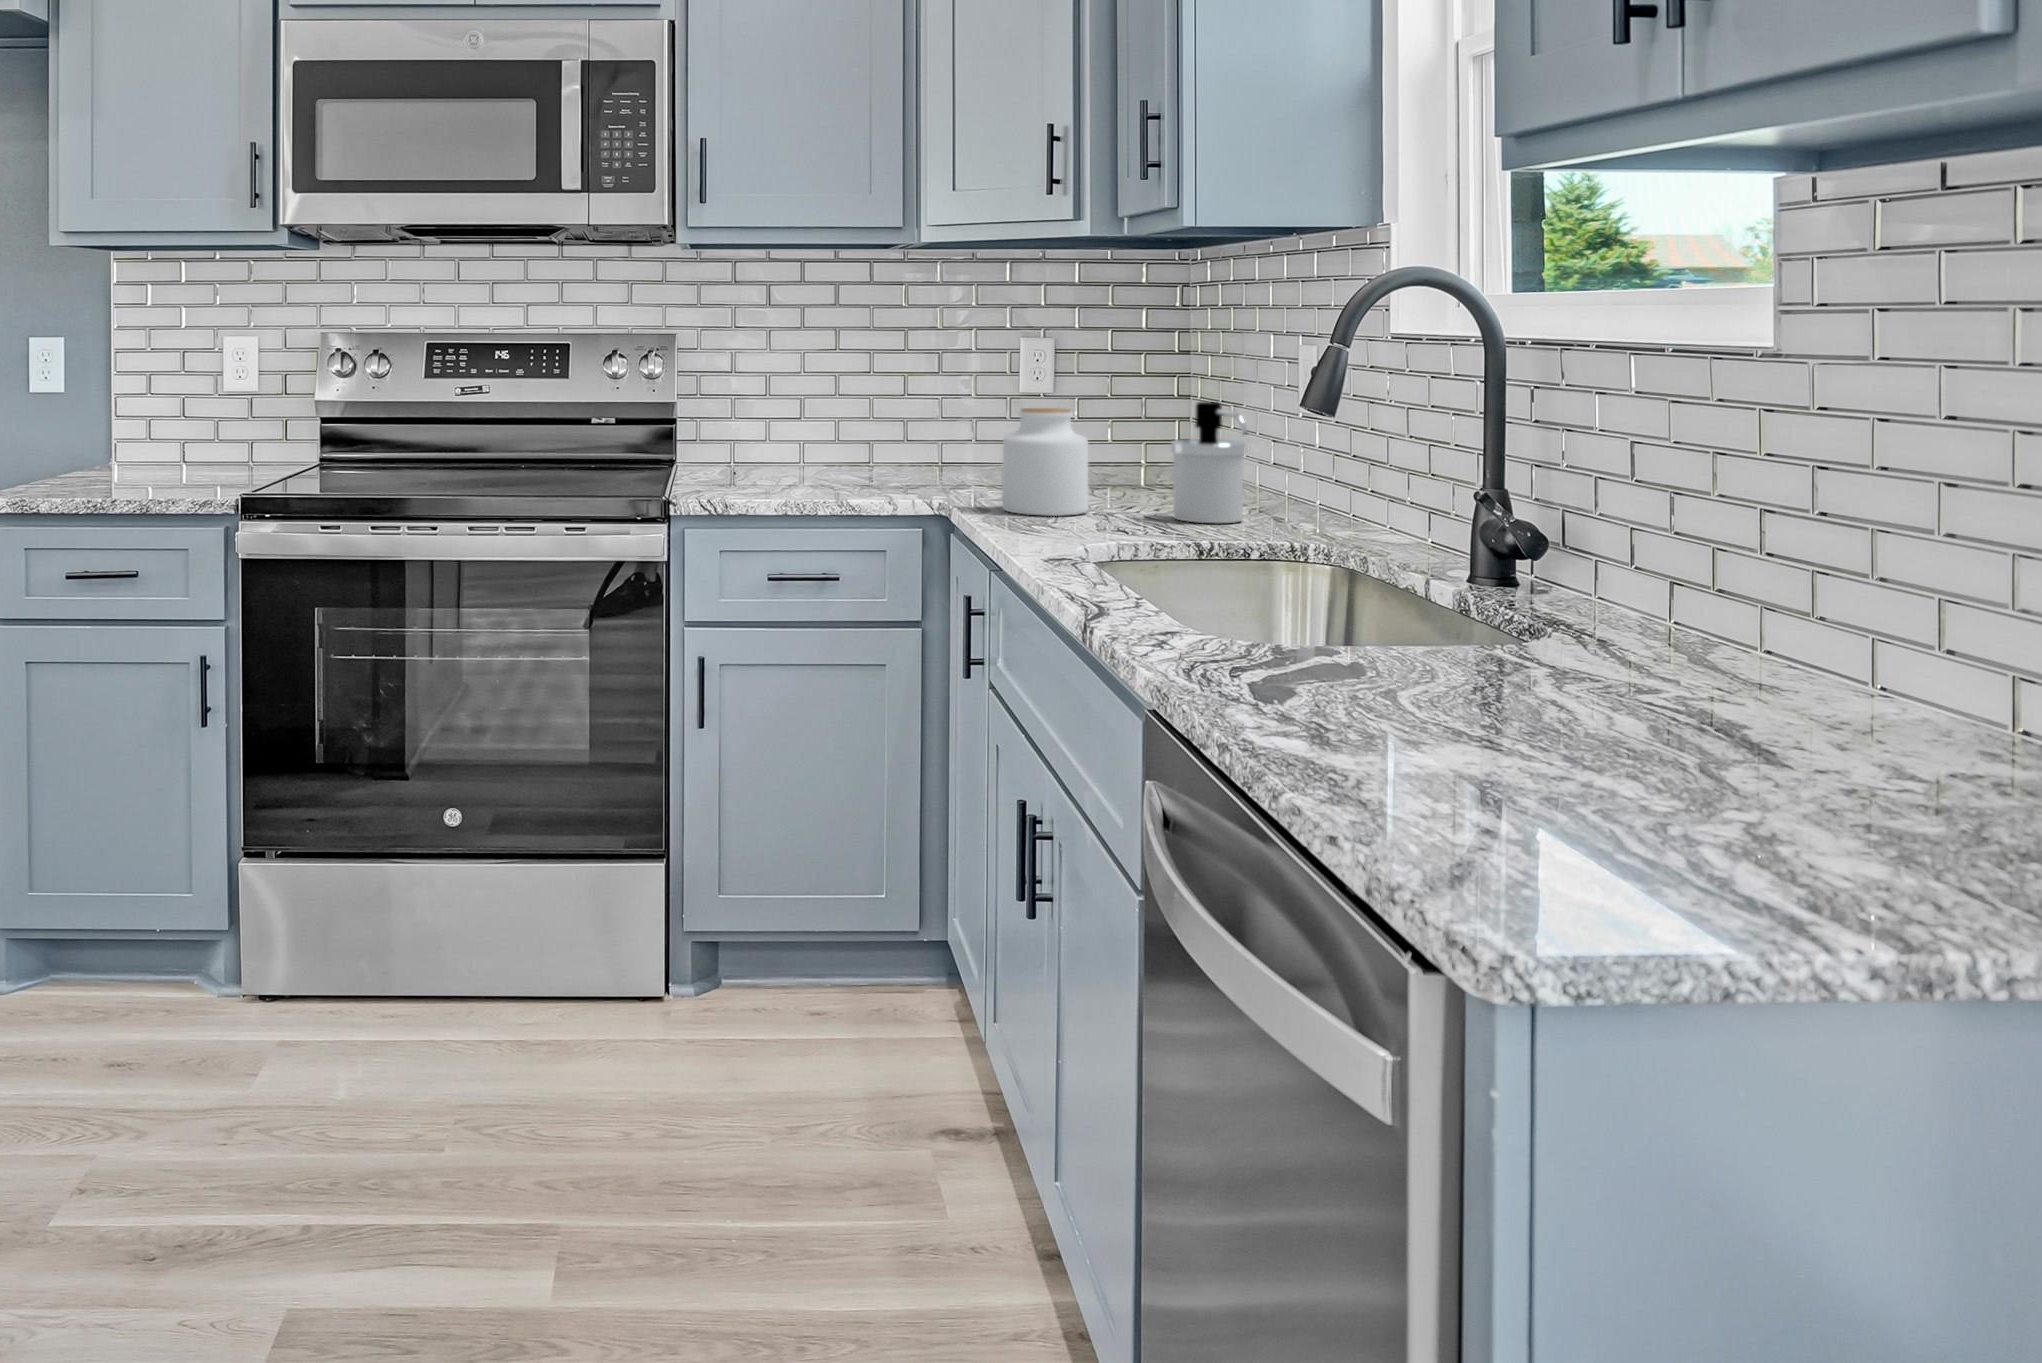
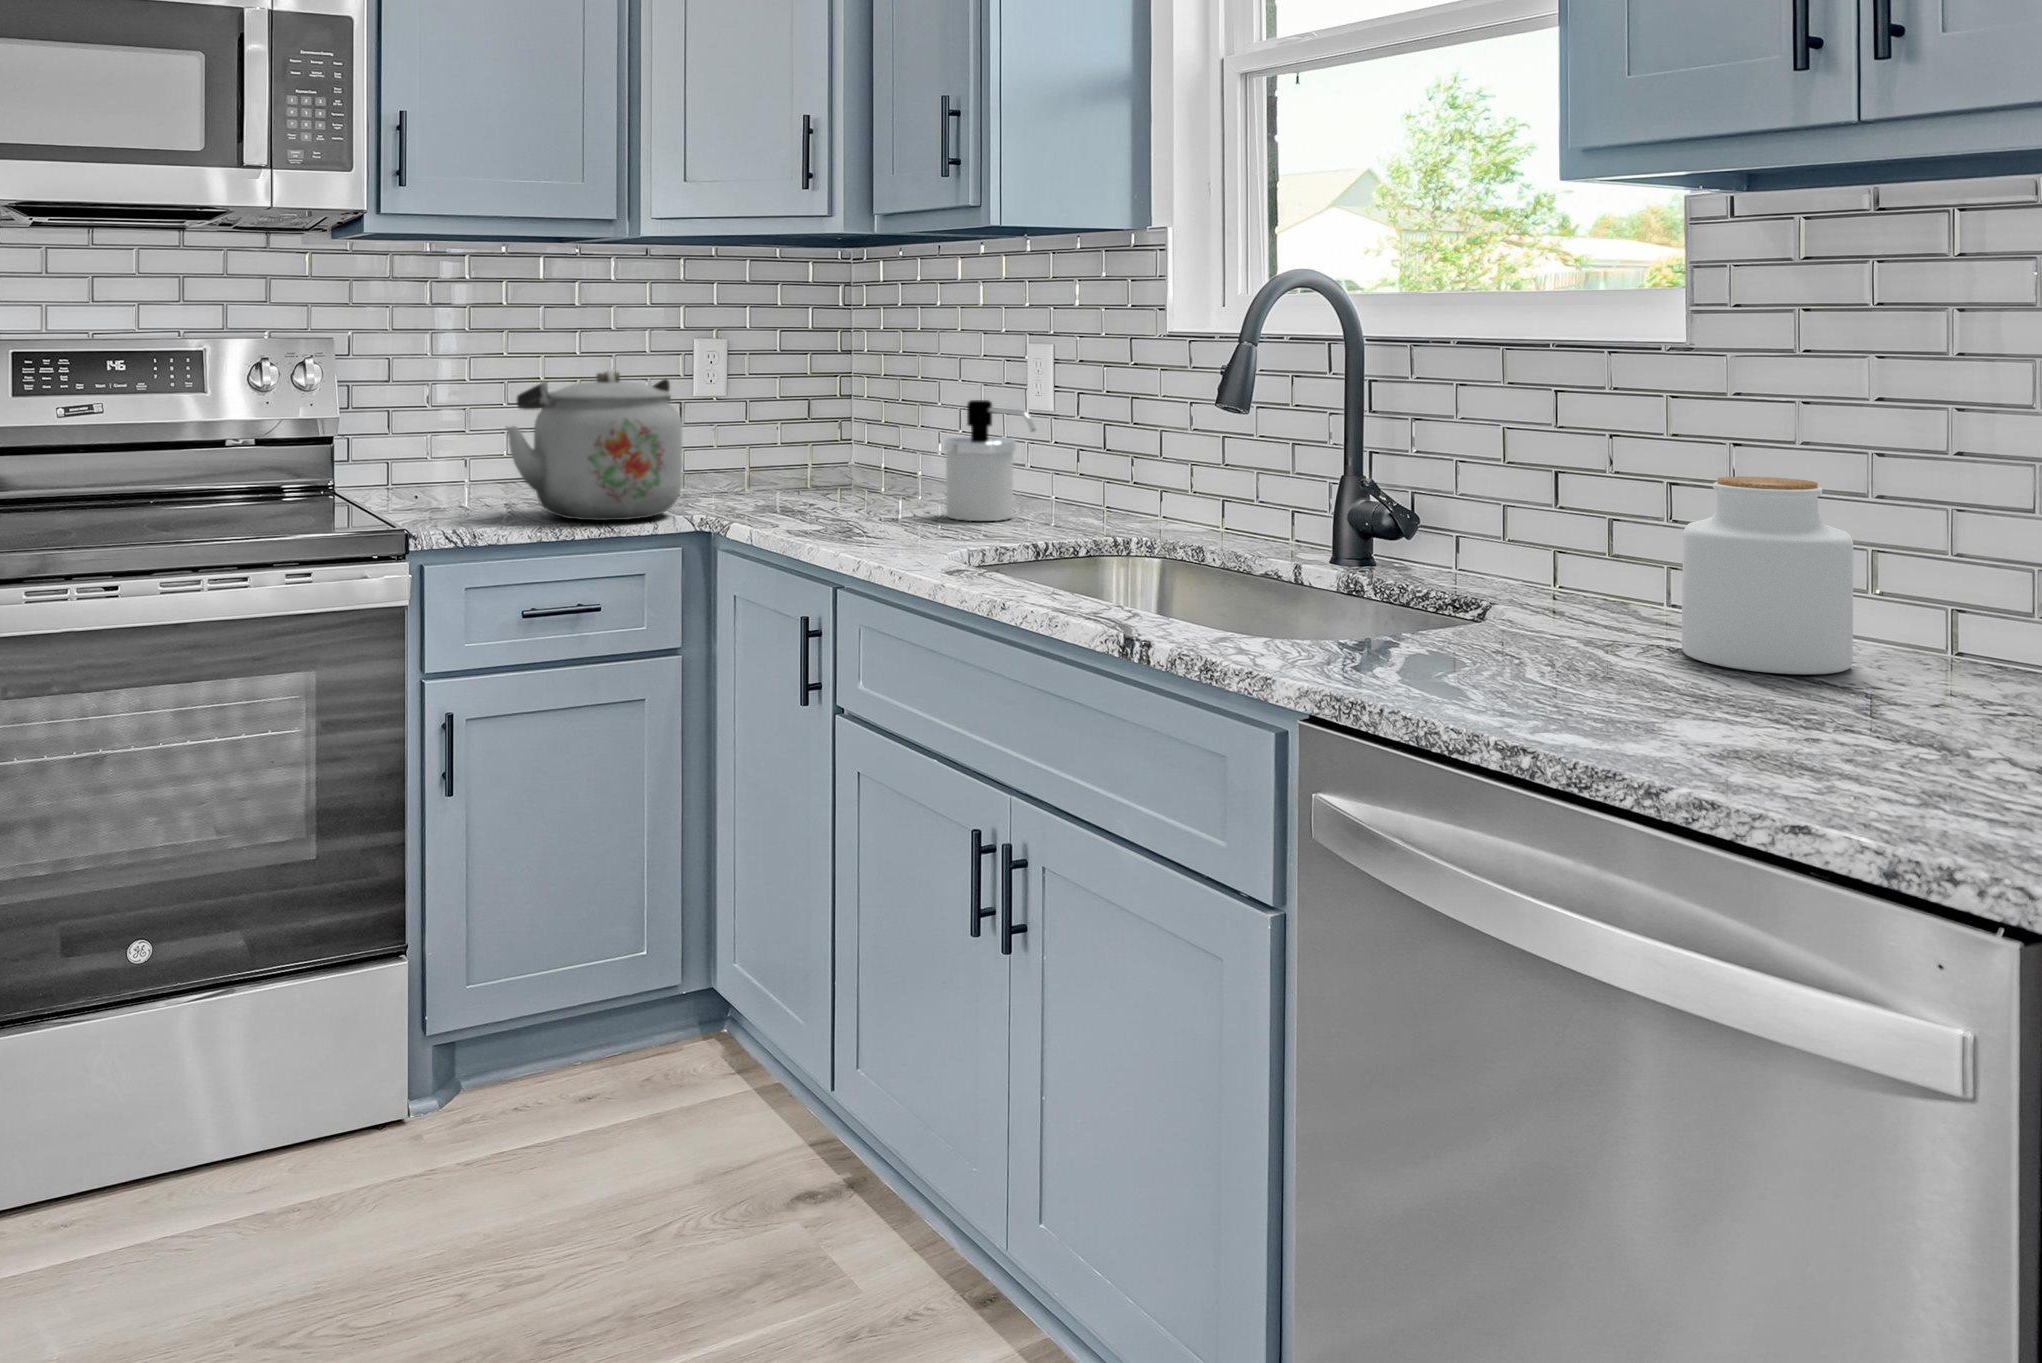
kettle: none [771,365,934,500] -> present [506,371,682,520]
jar: present [1002,408,1088,516] -> present [1682,477,1853,674]

